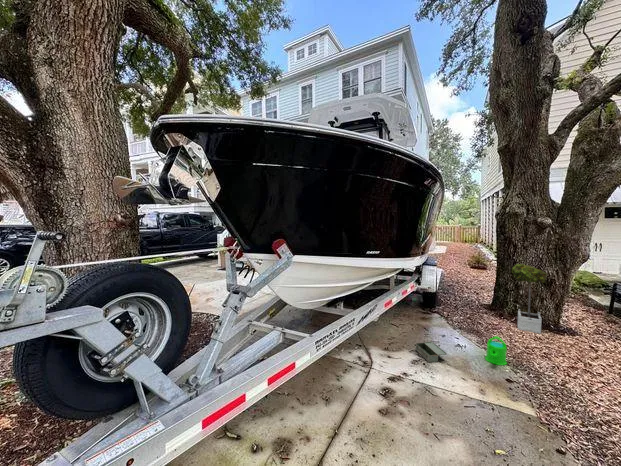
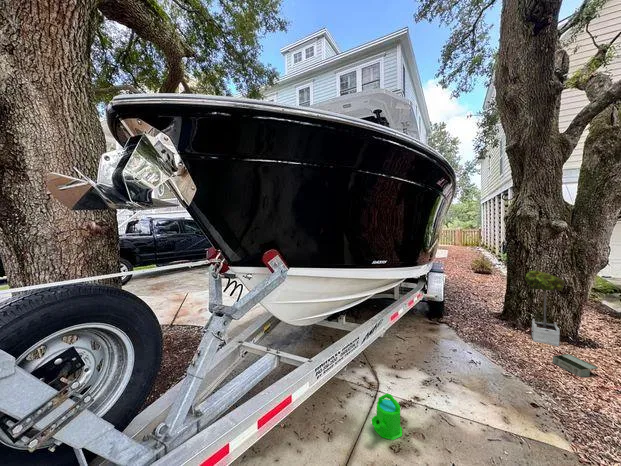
watering can: present [485,336,507,365] -> present [372,393,402,440]
toolbox: present [416,342,447,362] -> present [552,354,598,377]

